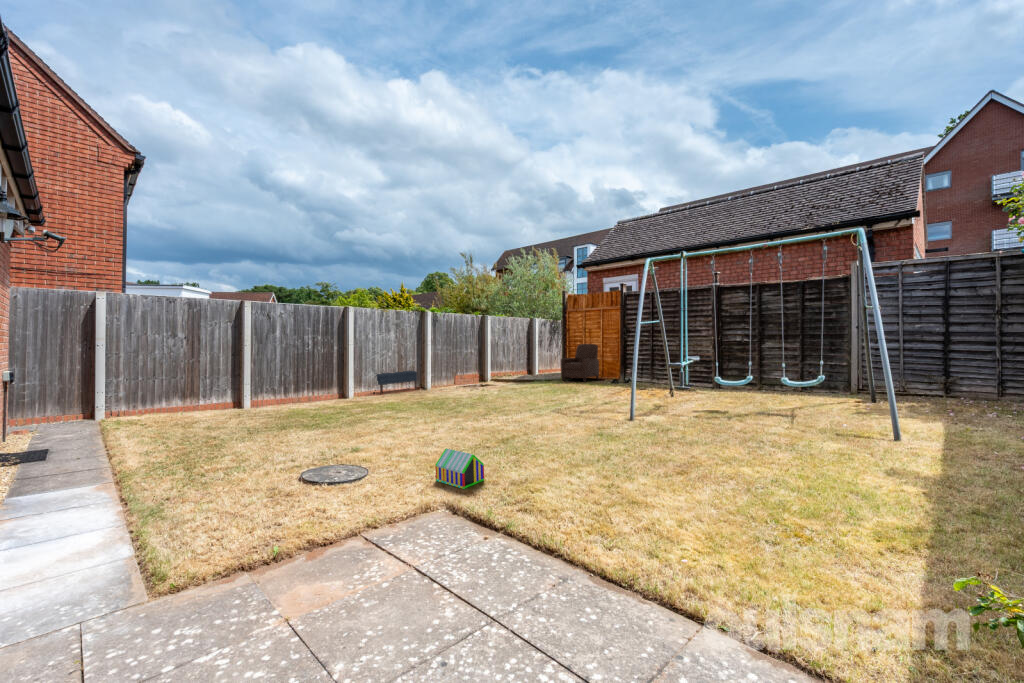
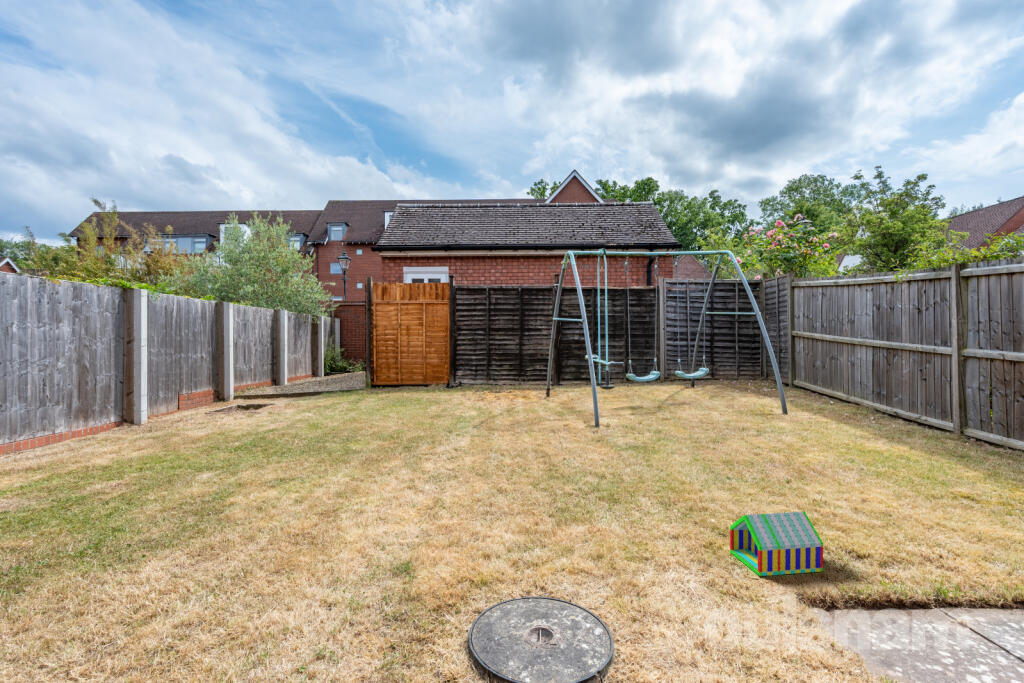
chair: present [561,344,599,382] -> none [371,343,416,394]
bench: present [373,370,417,394] -> none [20,395,136,455]

